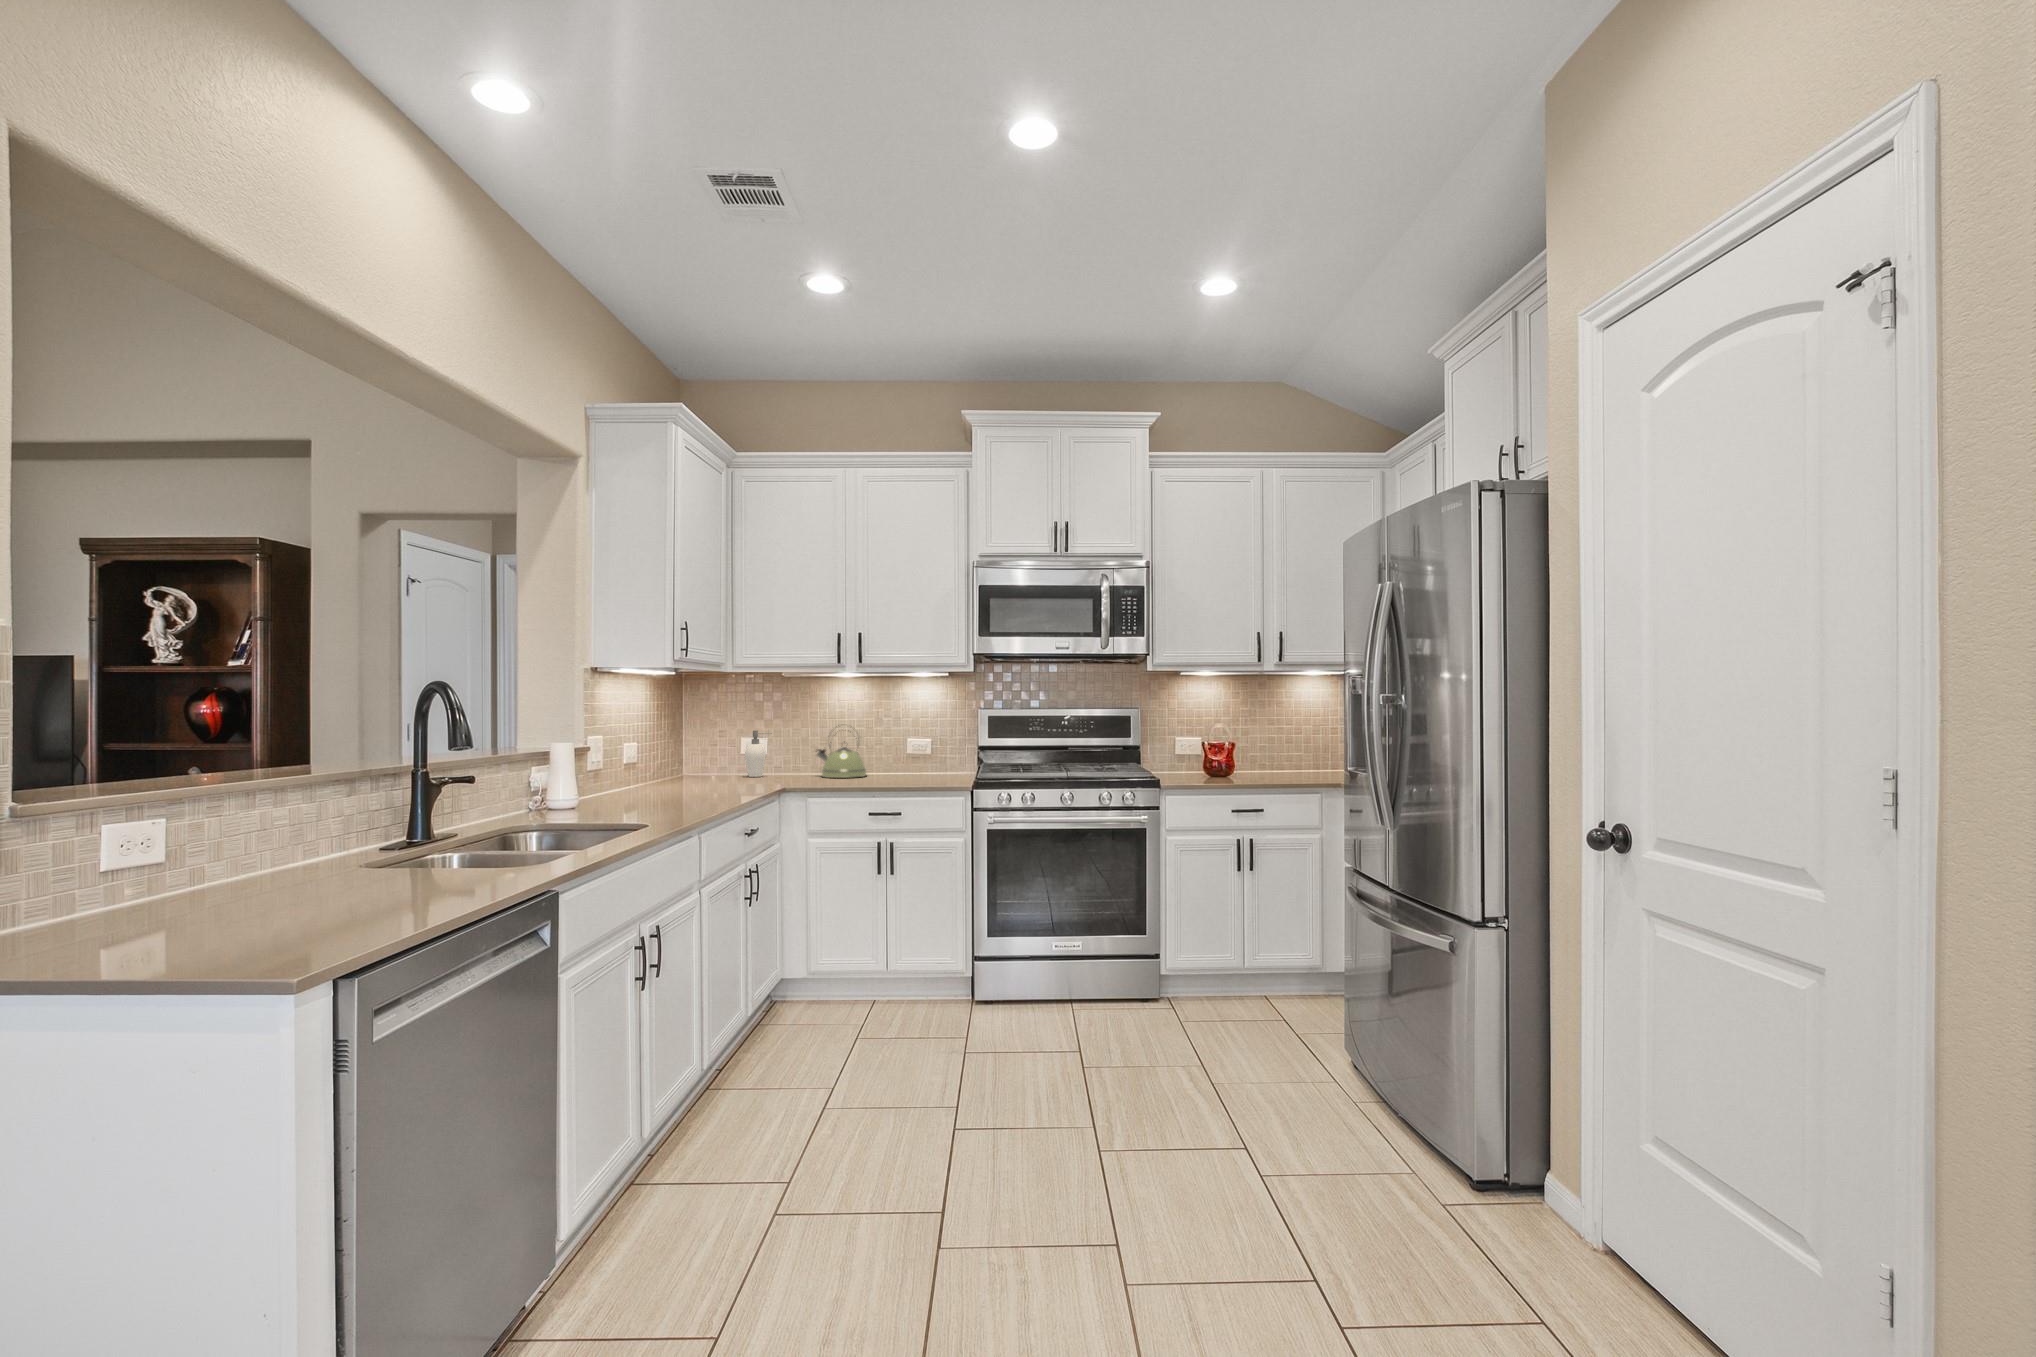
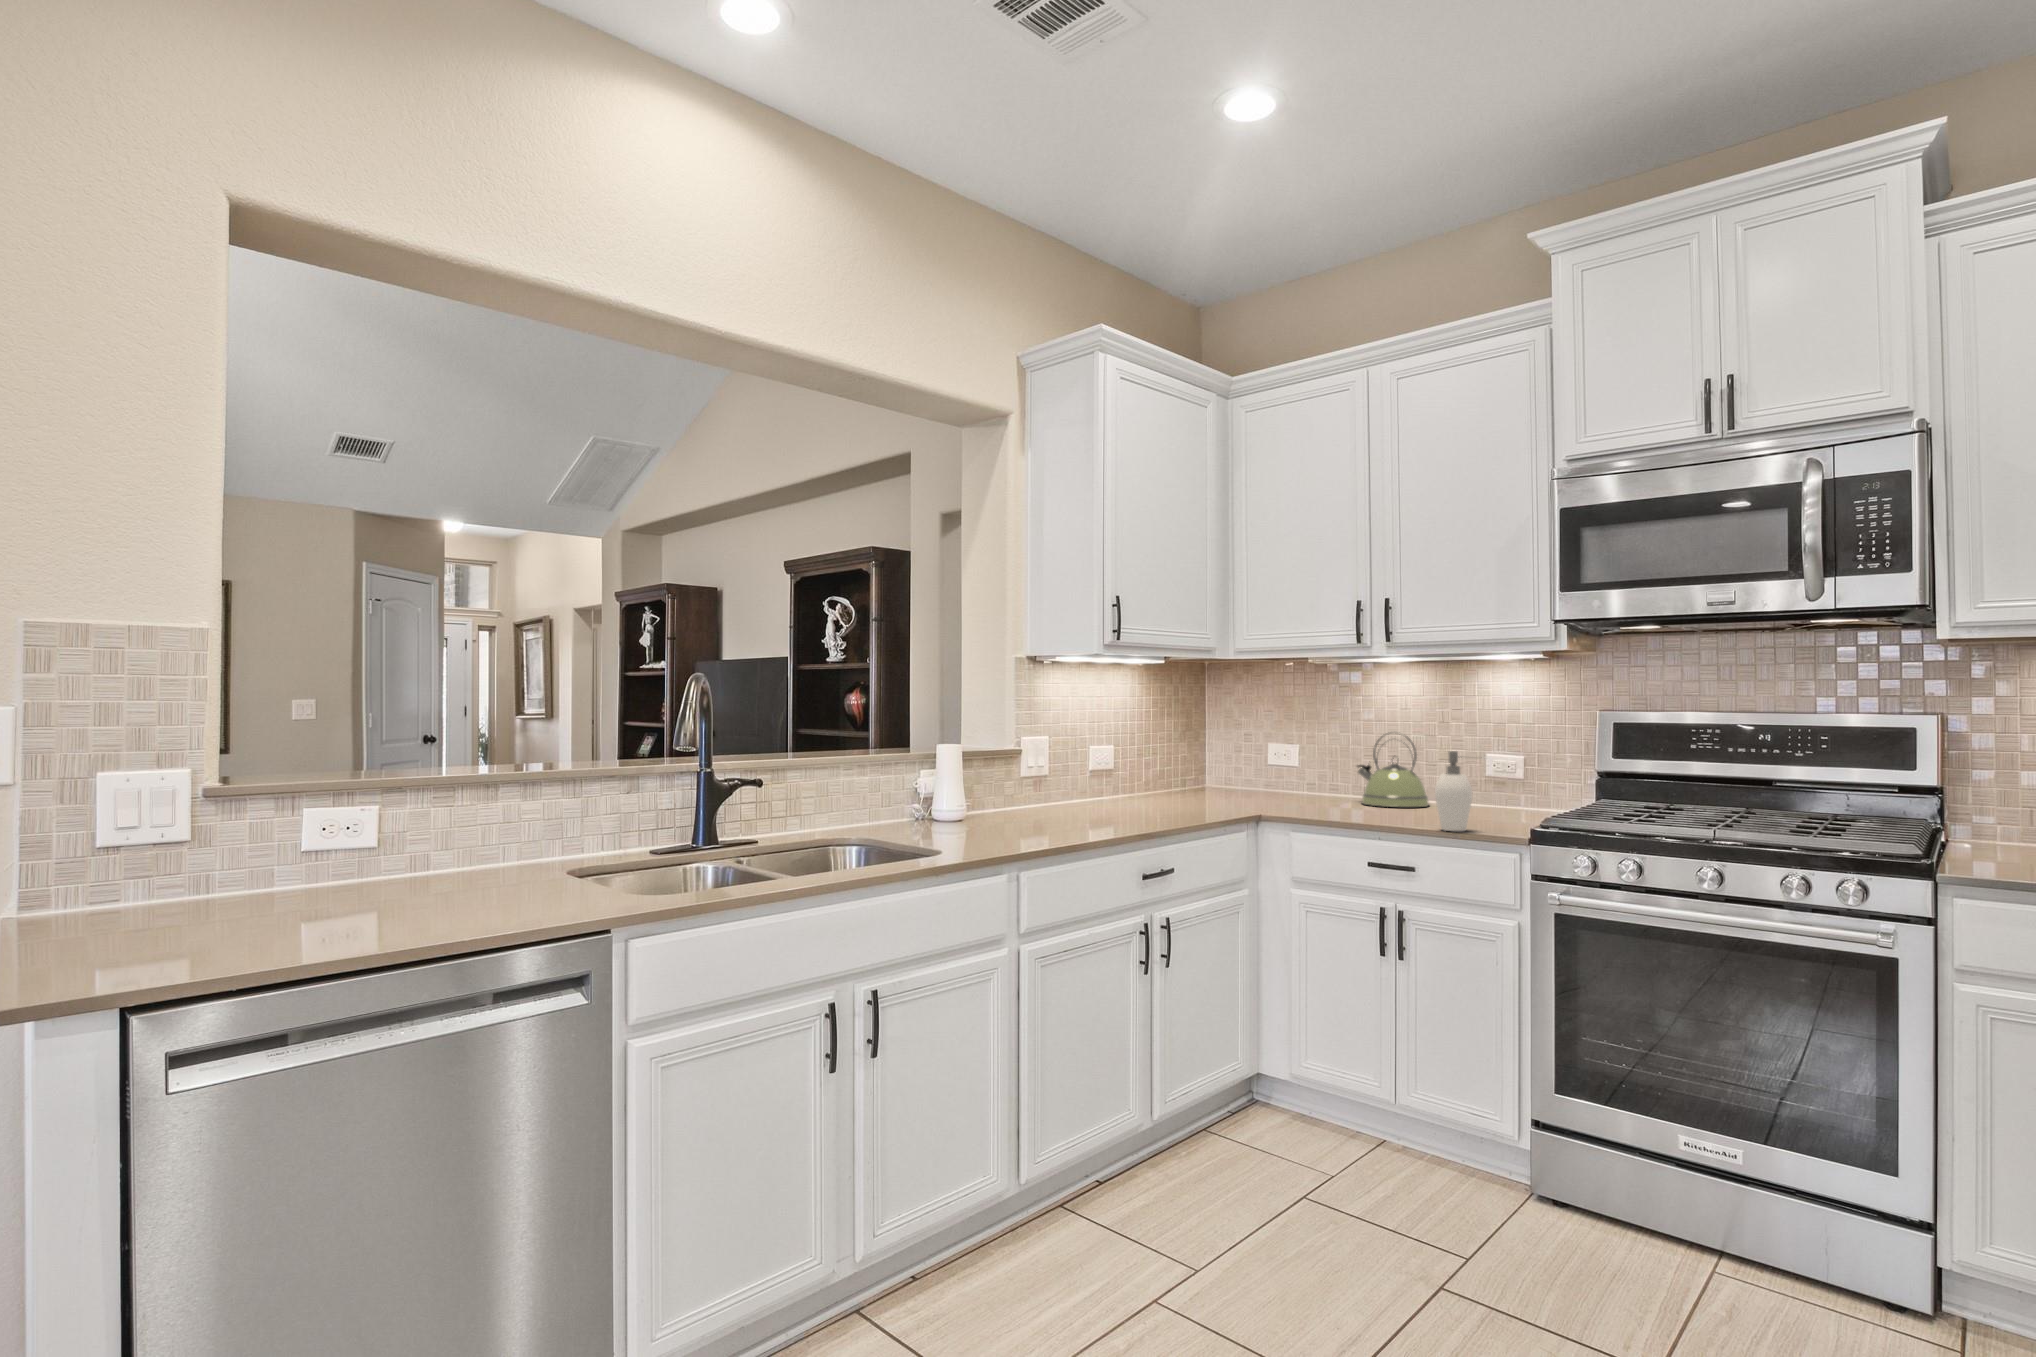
soap dispenser: present [745,730,771,777] -> present [1435,751,1472,831]

